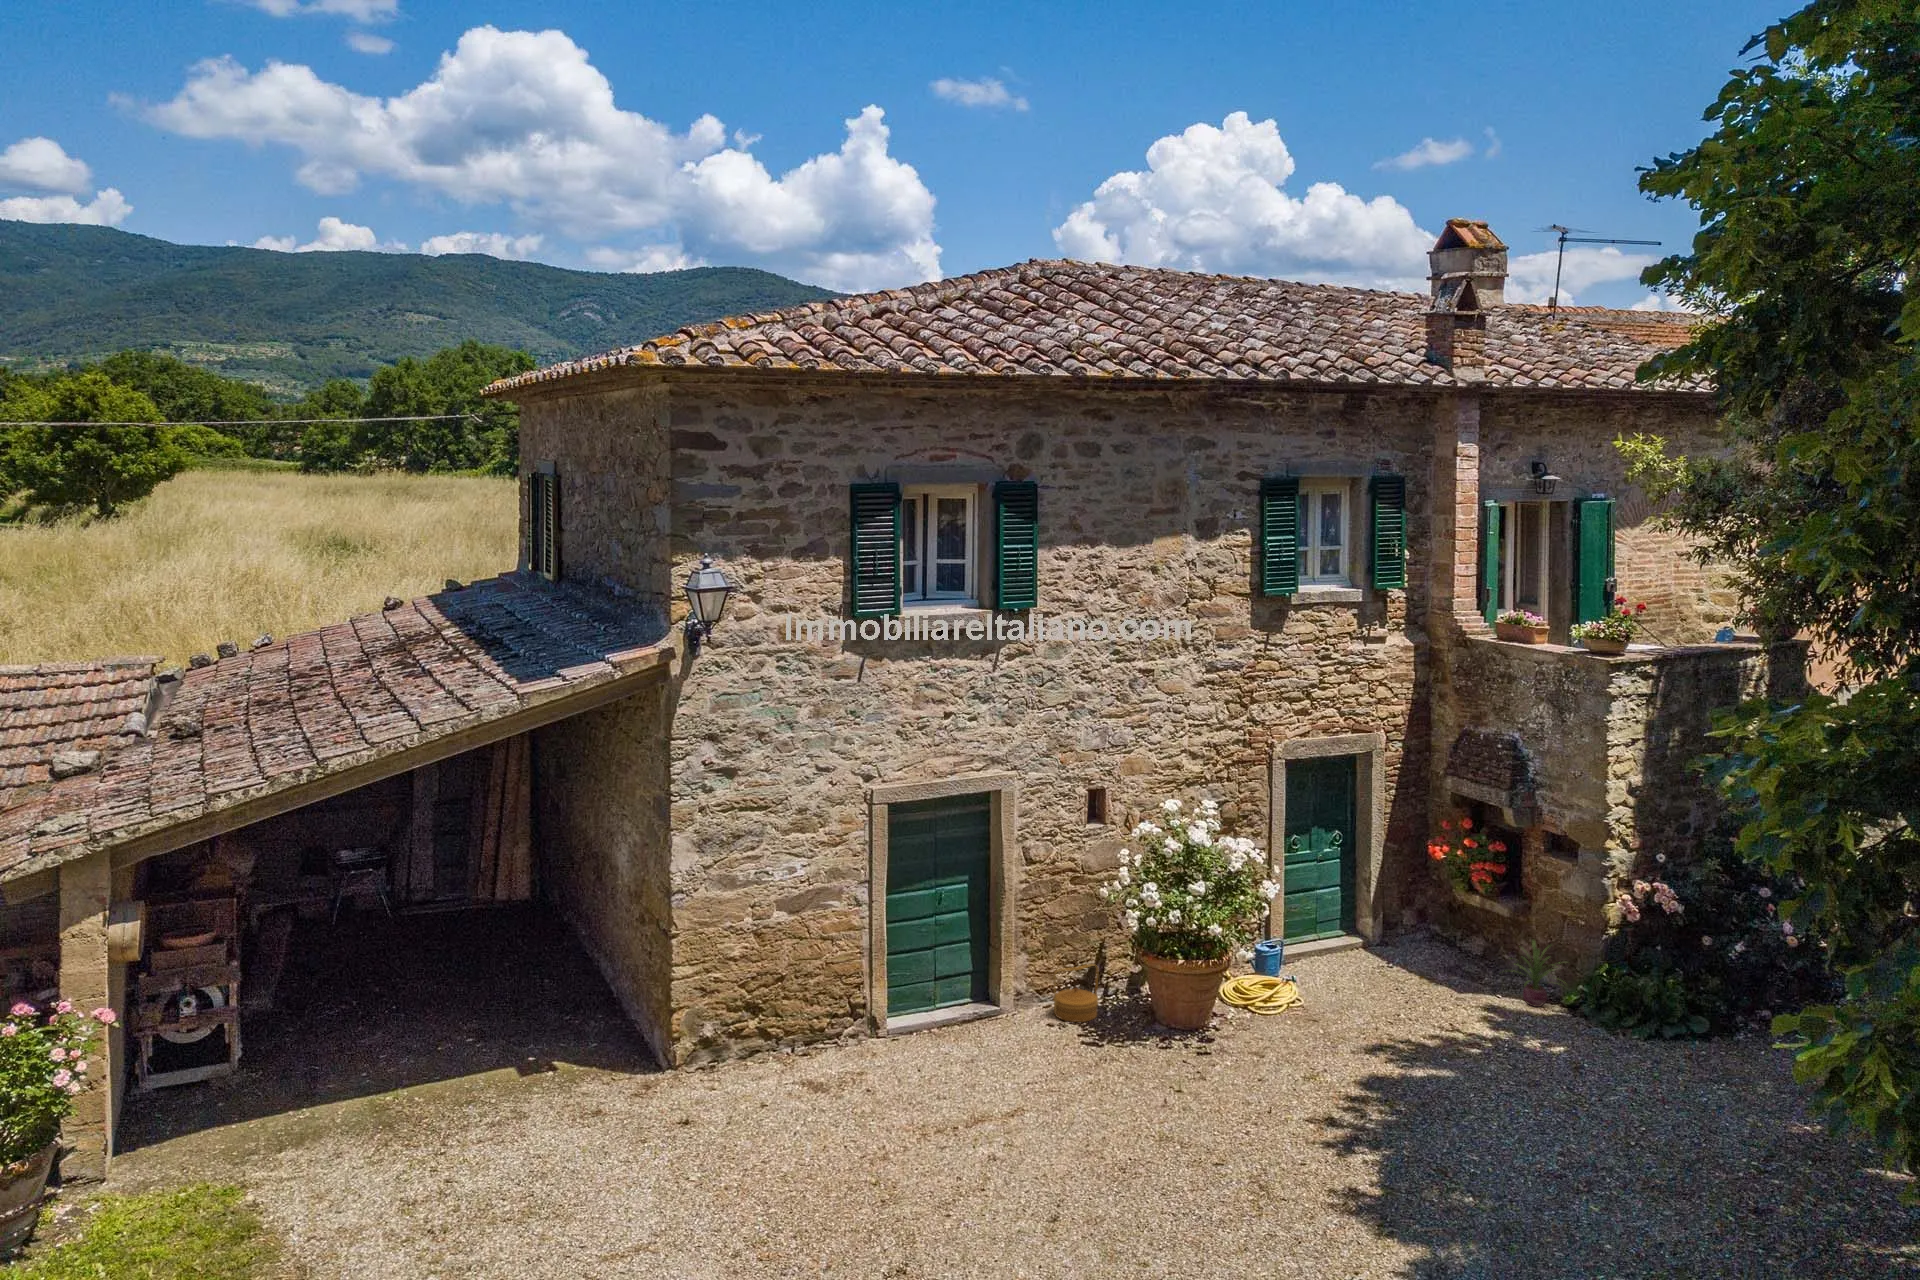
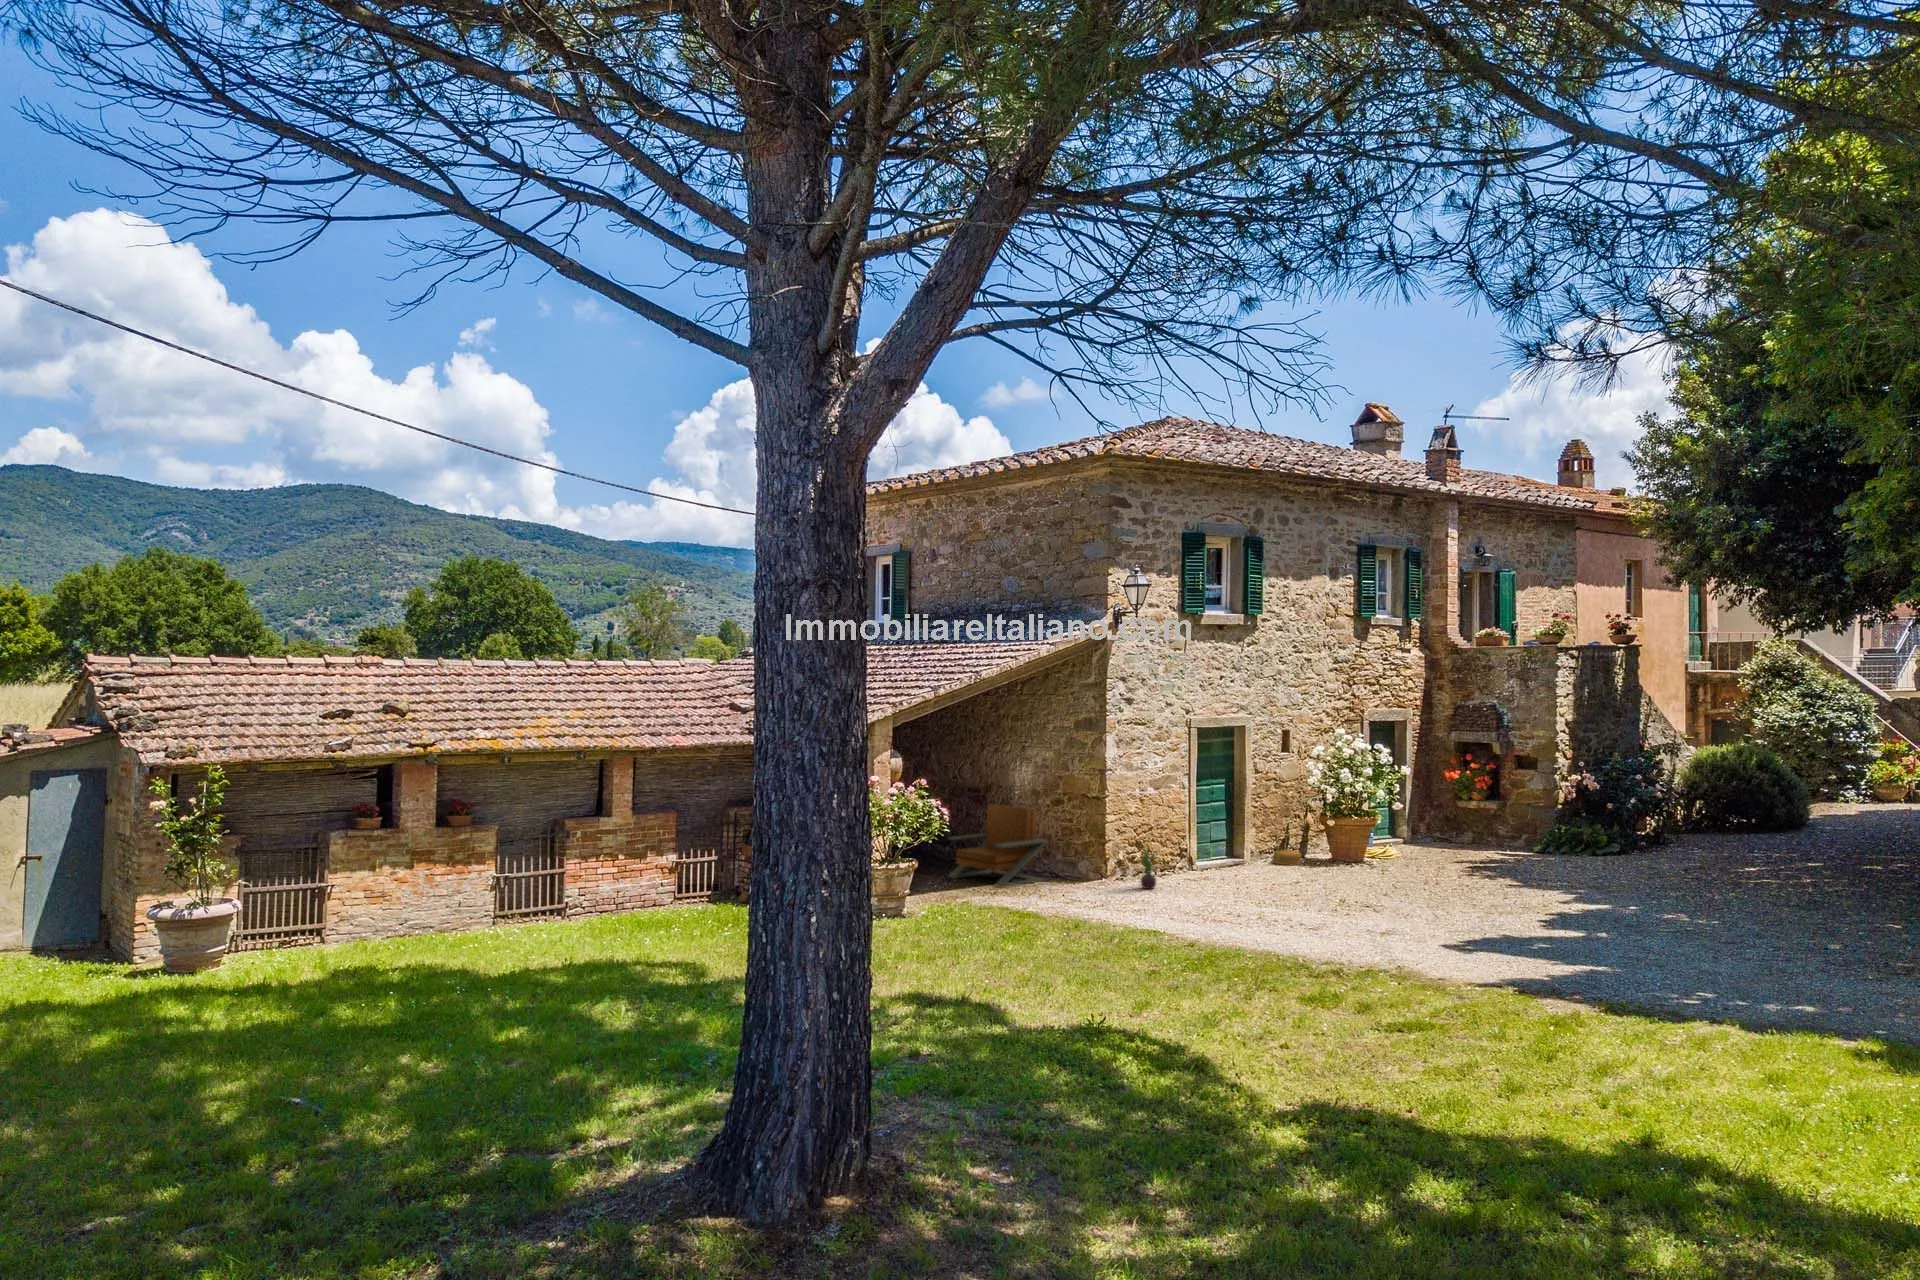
lounge chair: none [498,906,627,1063] -> present [949,804,1048,888]
decorative plant: present [1514,940,1564,1007] -> present [1133,845,1156,889]

